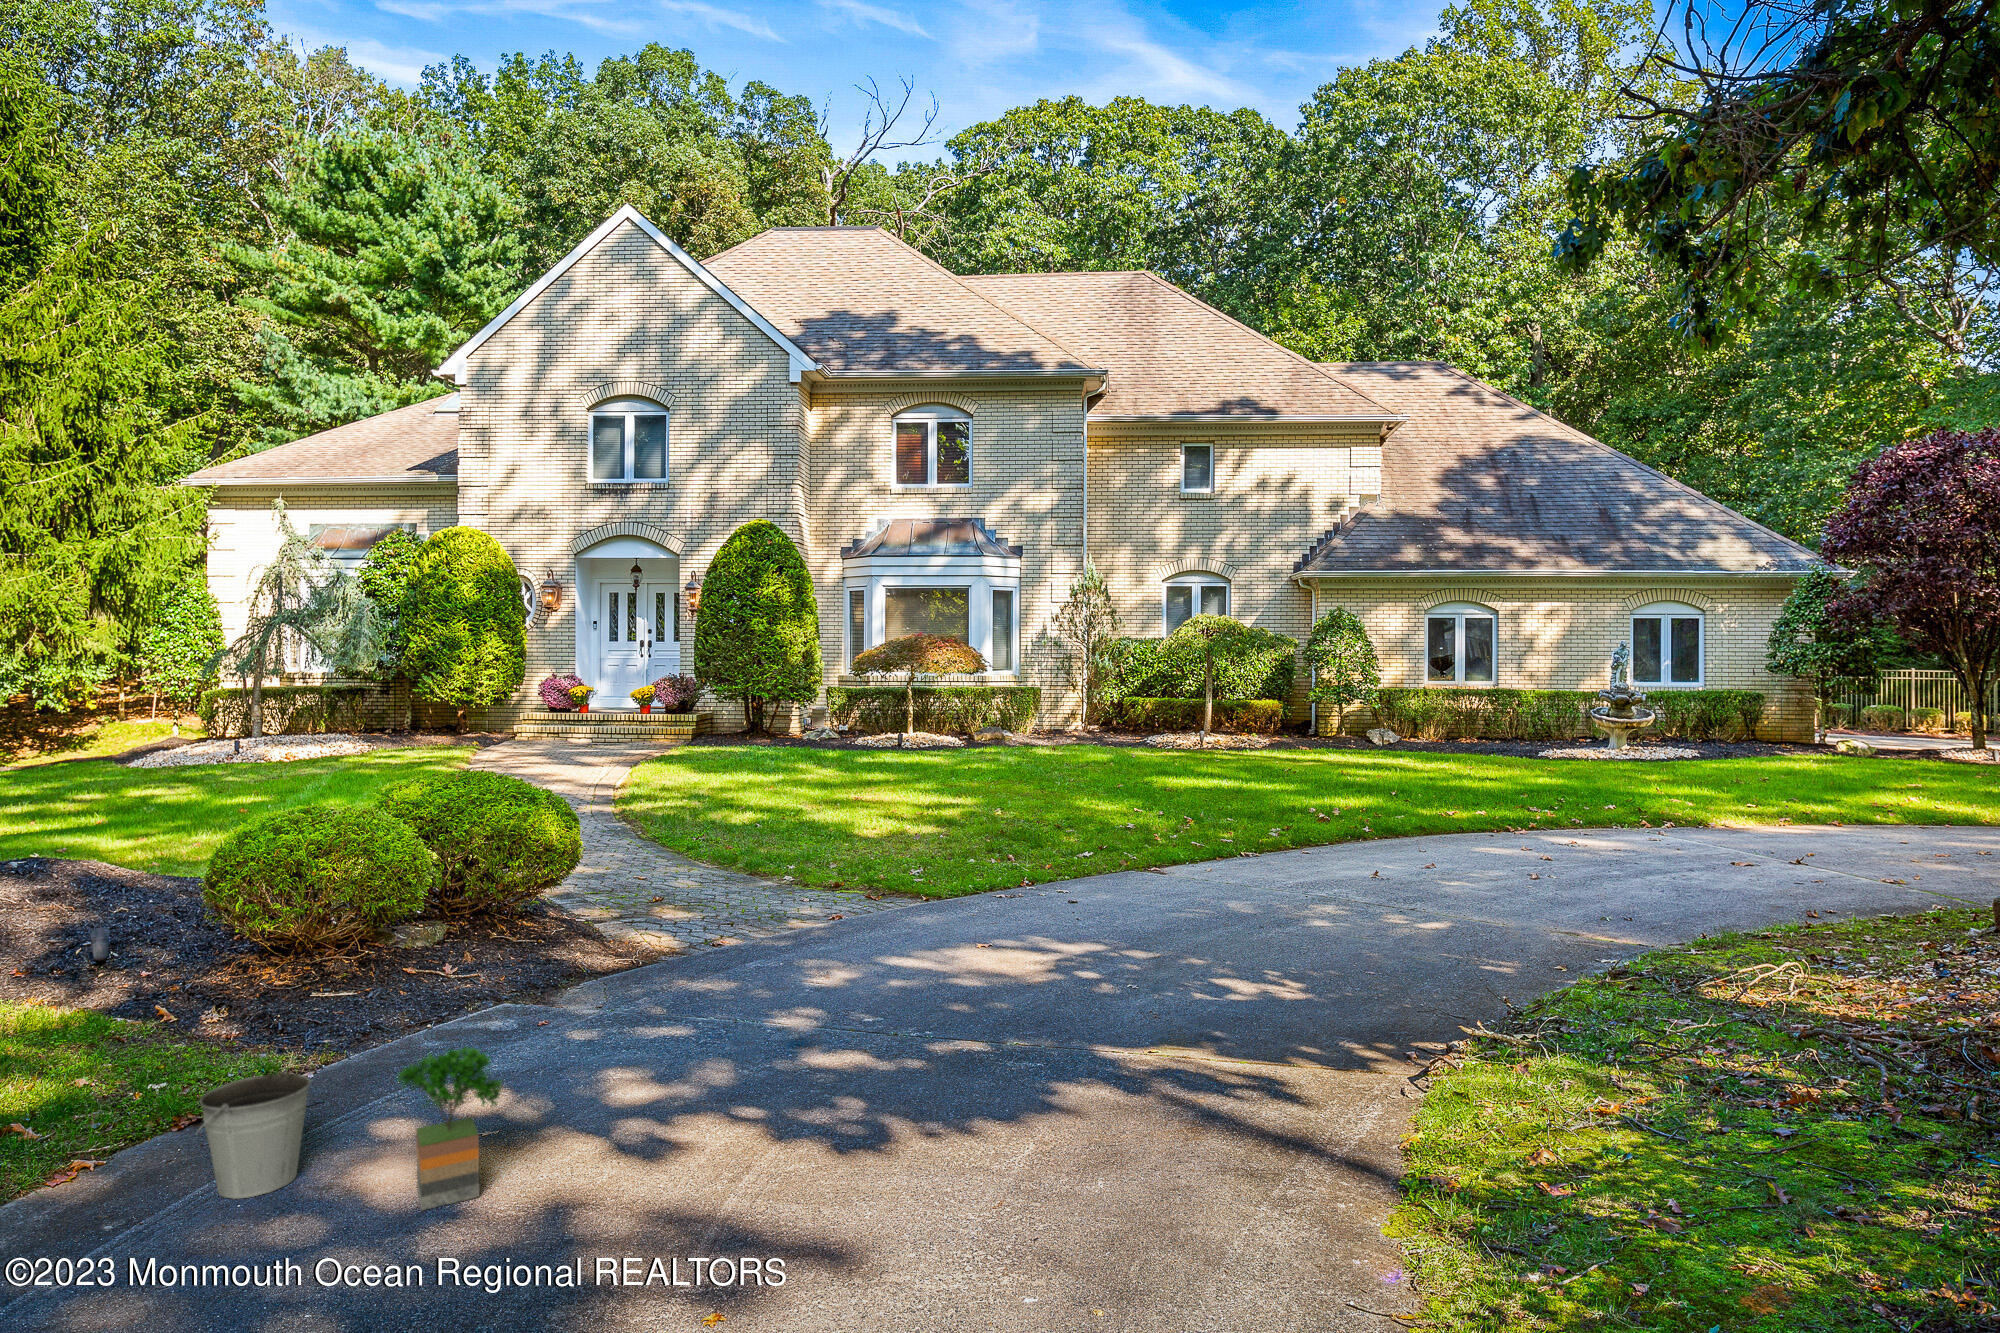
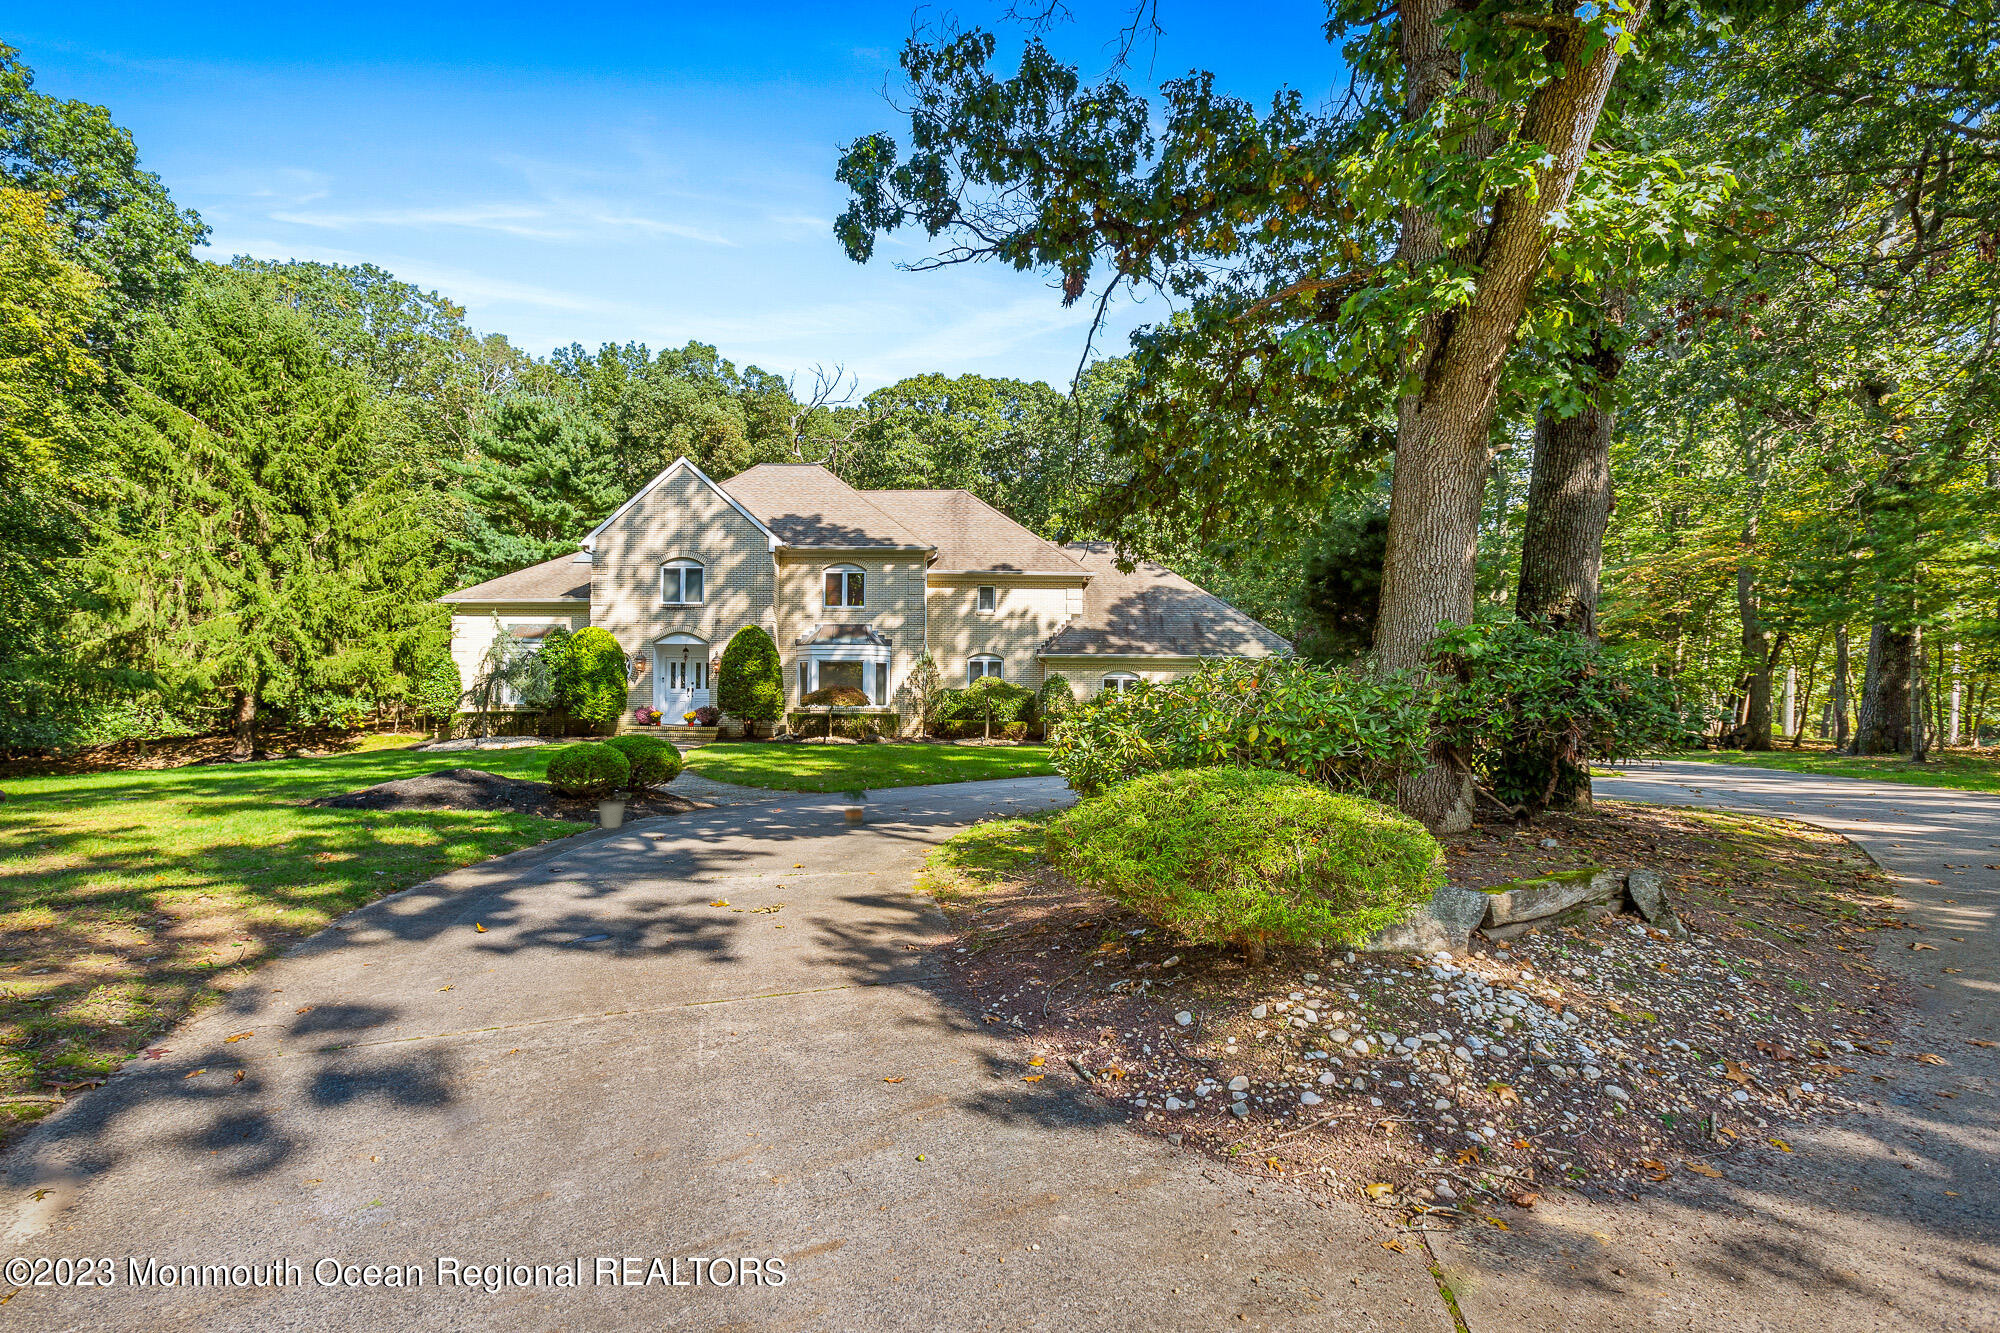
potted tree: present [398,1047,503,1210] -> present [843,789,868,826]

